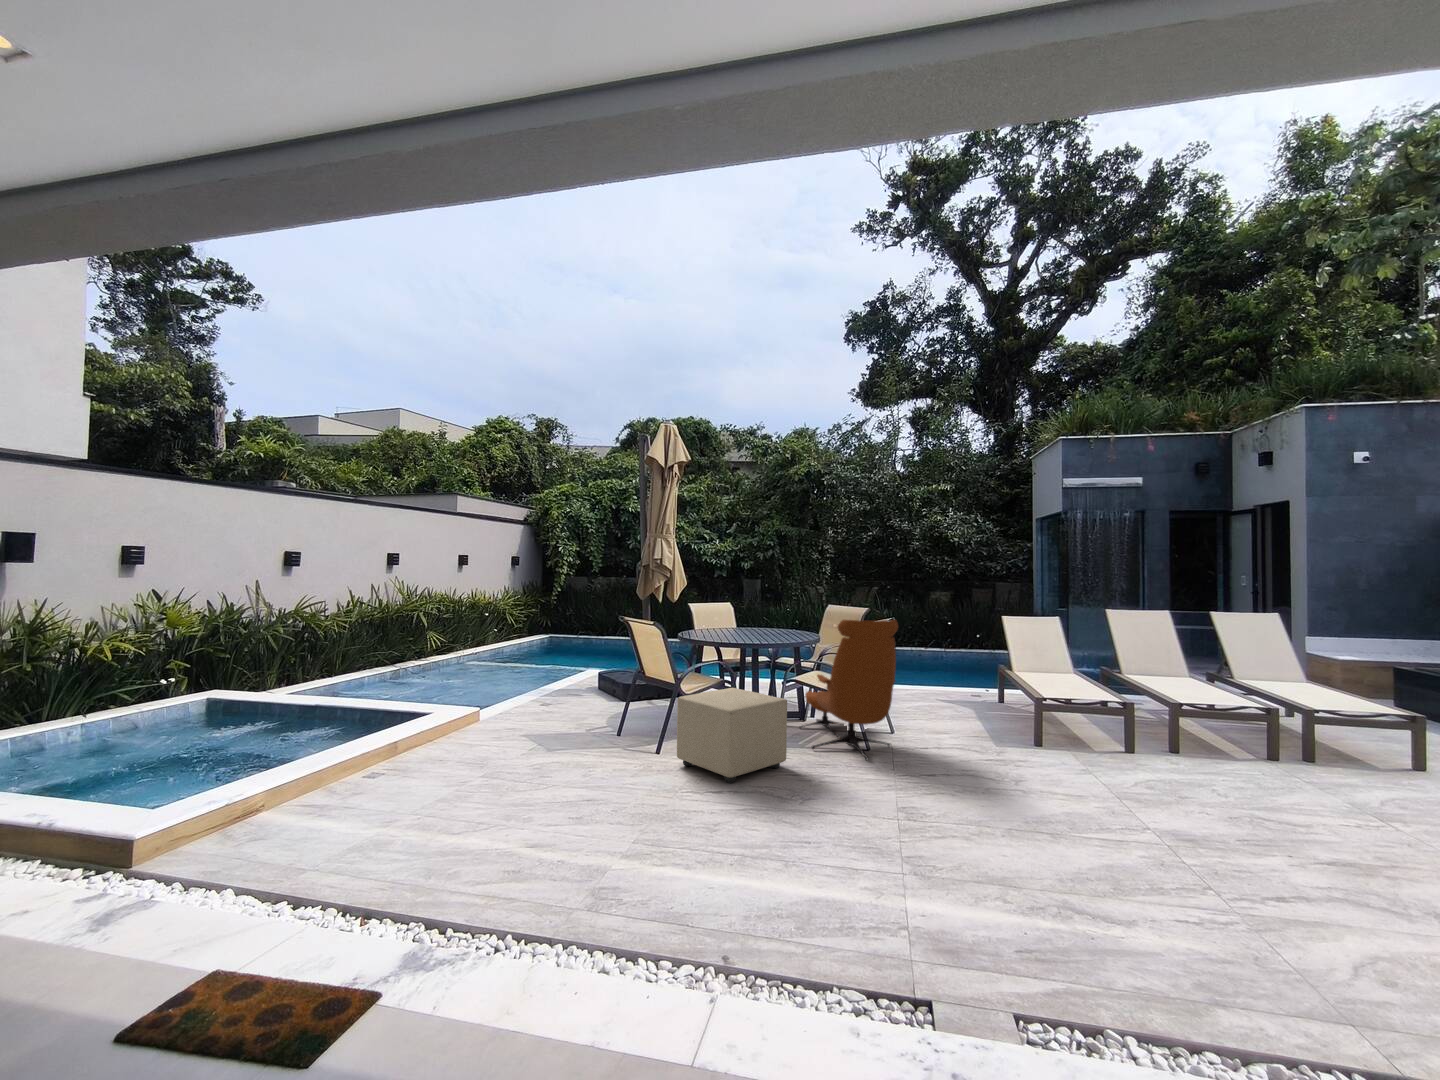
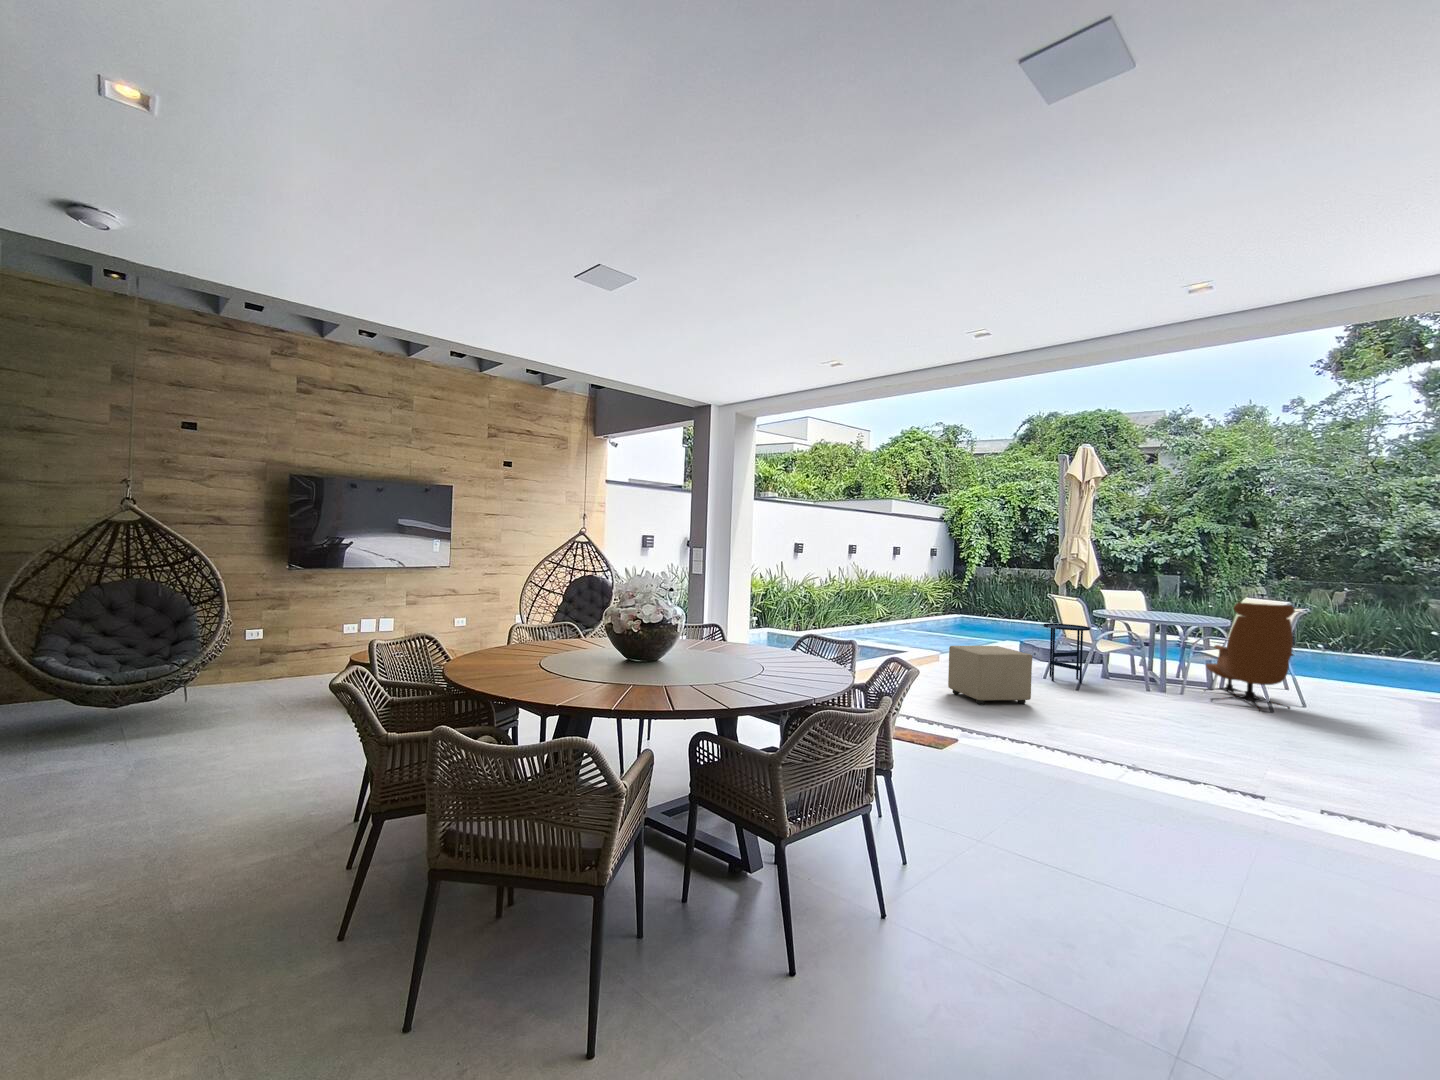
side table: none [616,656,674,743] -> present [1043,624,1090,683]
ottoman: present [677,688,787,783] -> present [948,646,1032,704]

